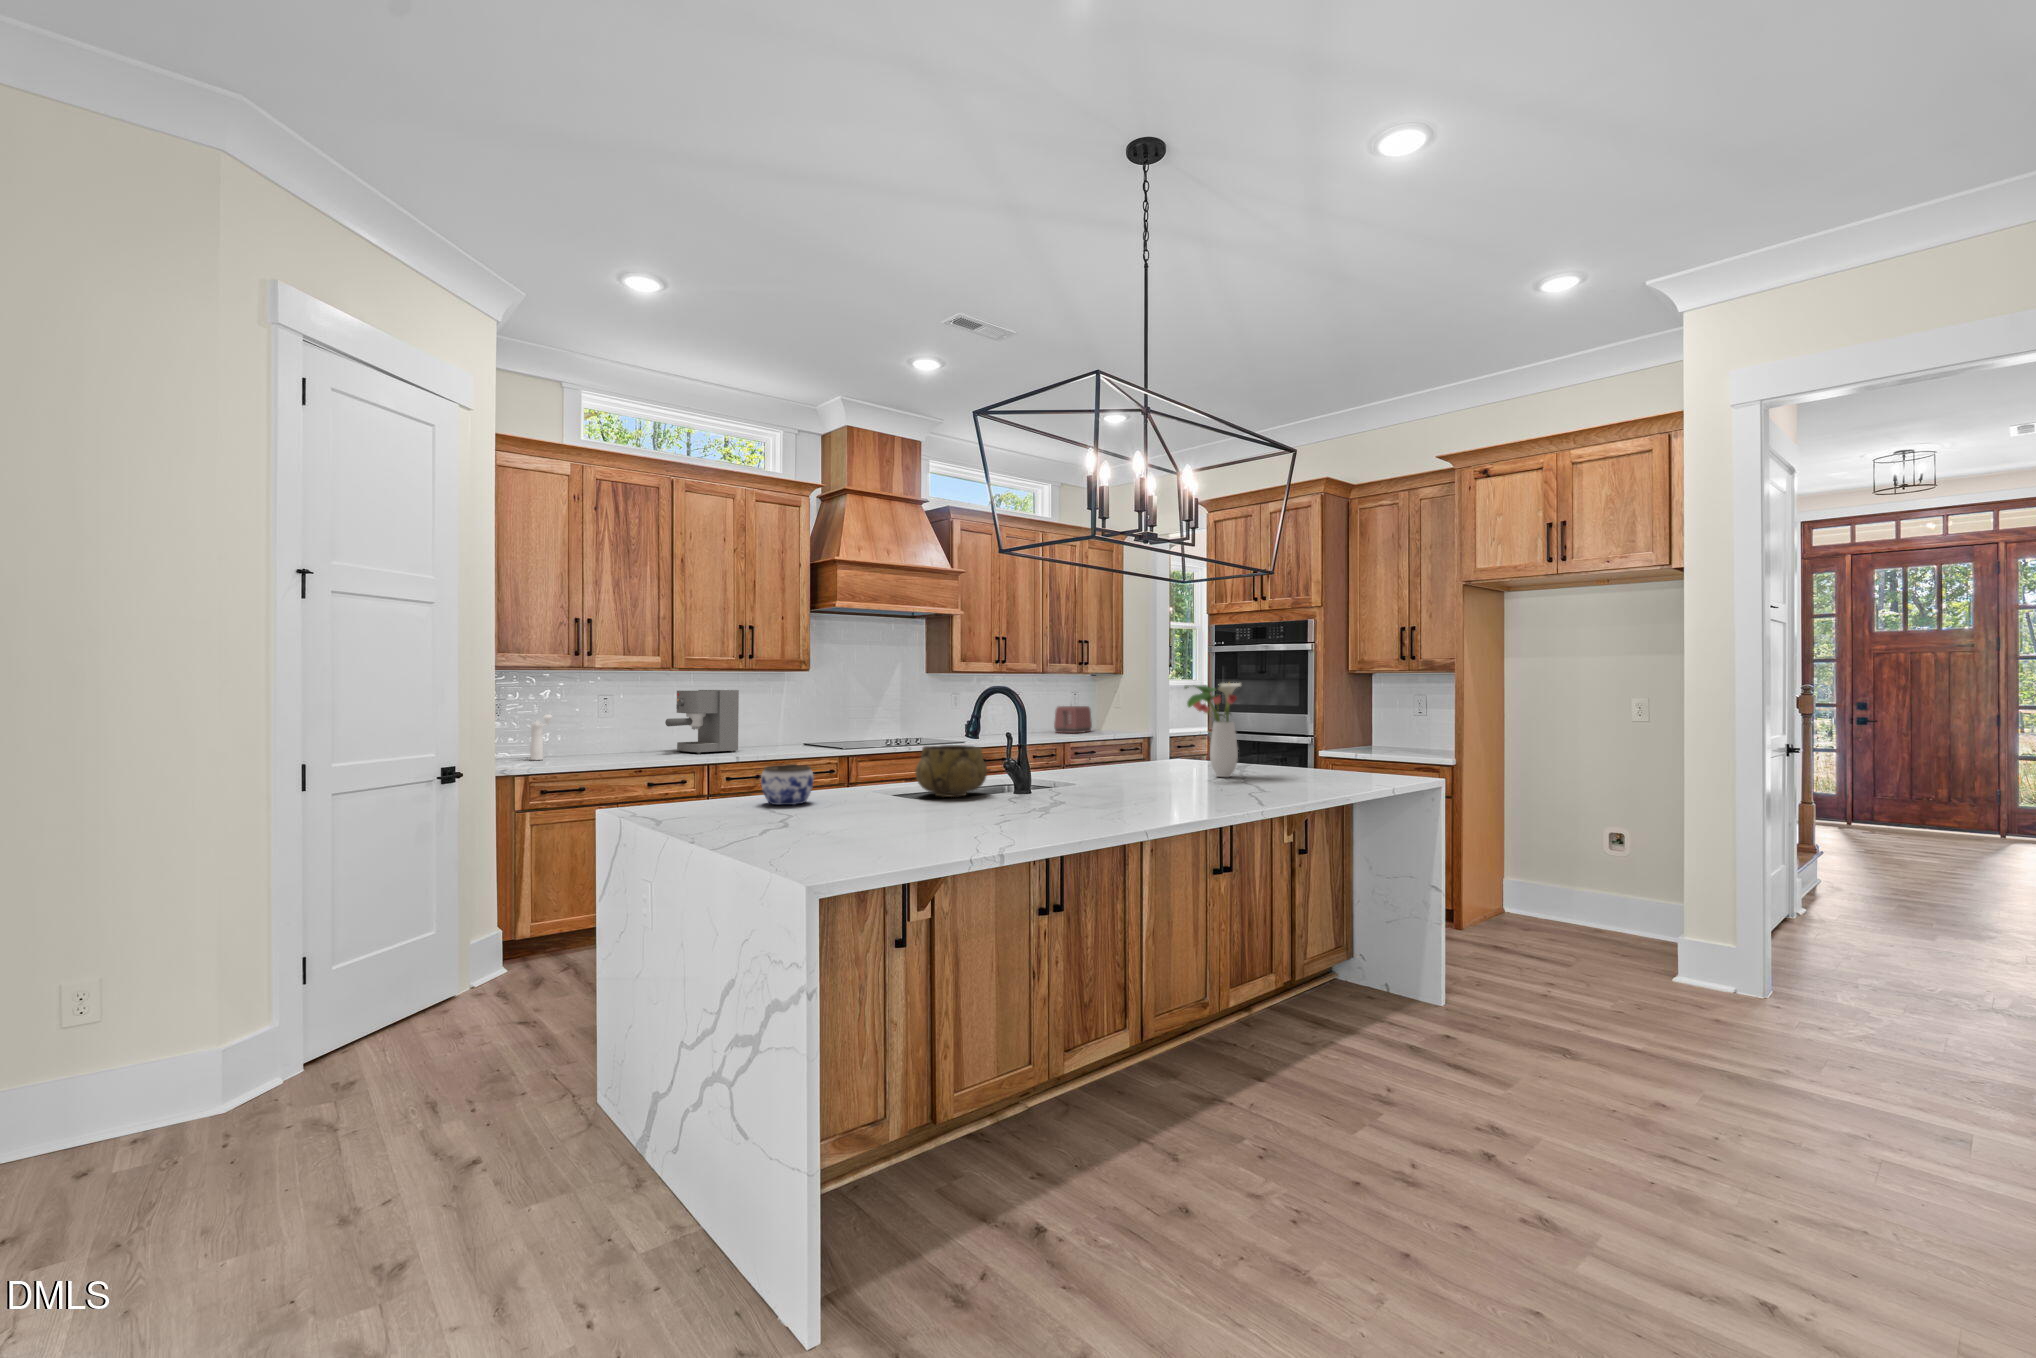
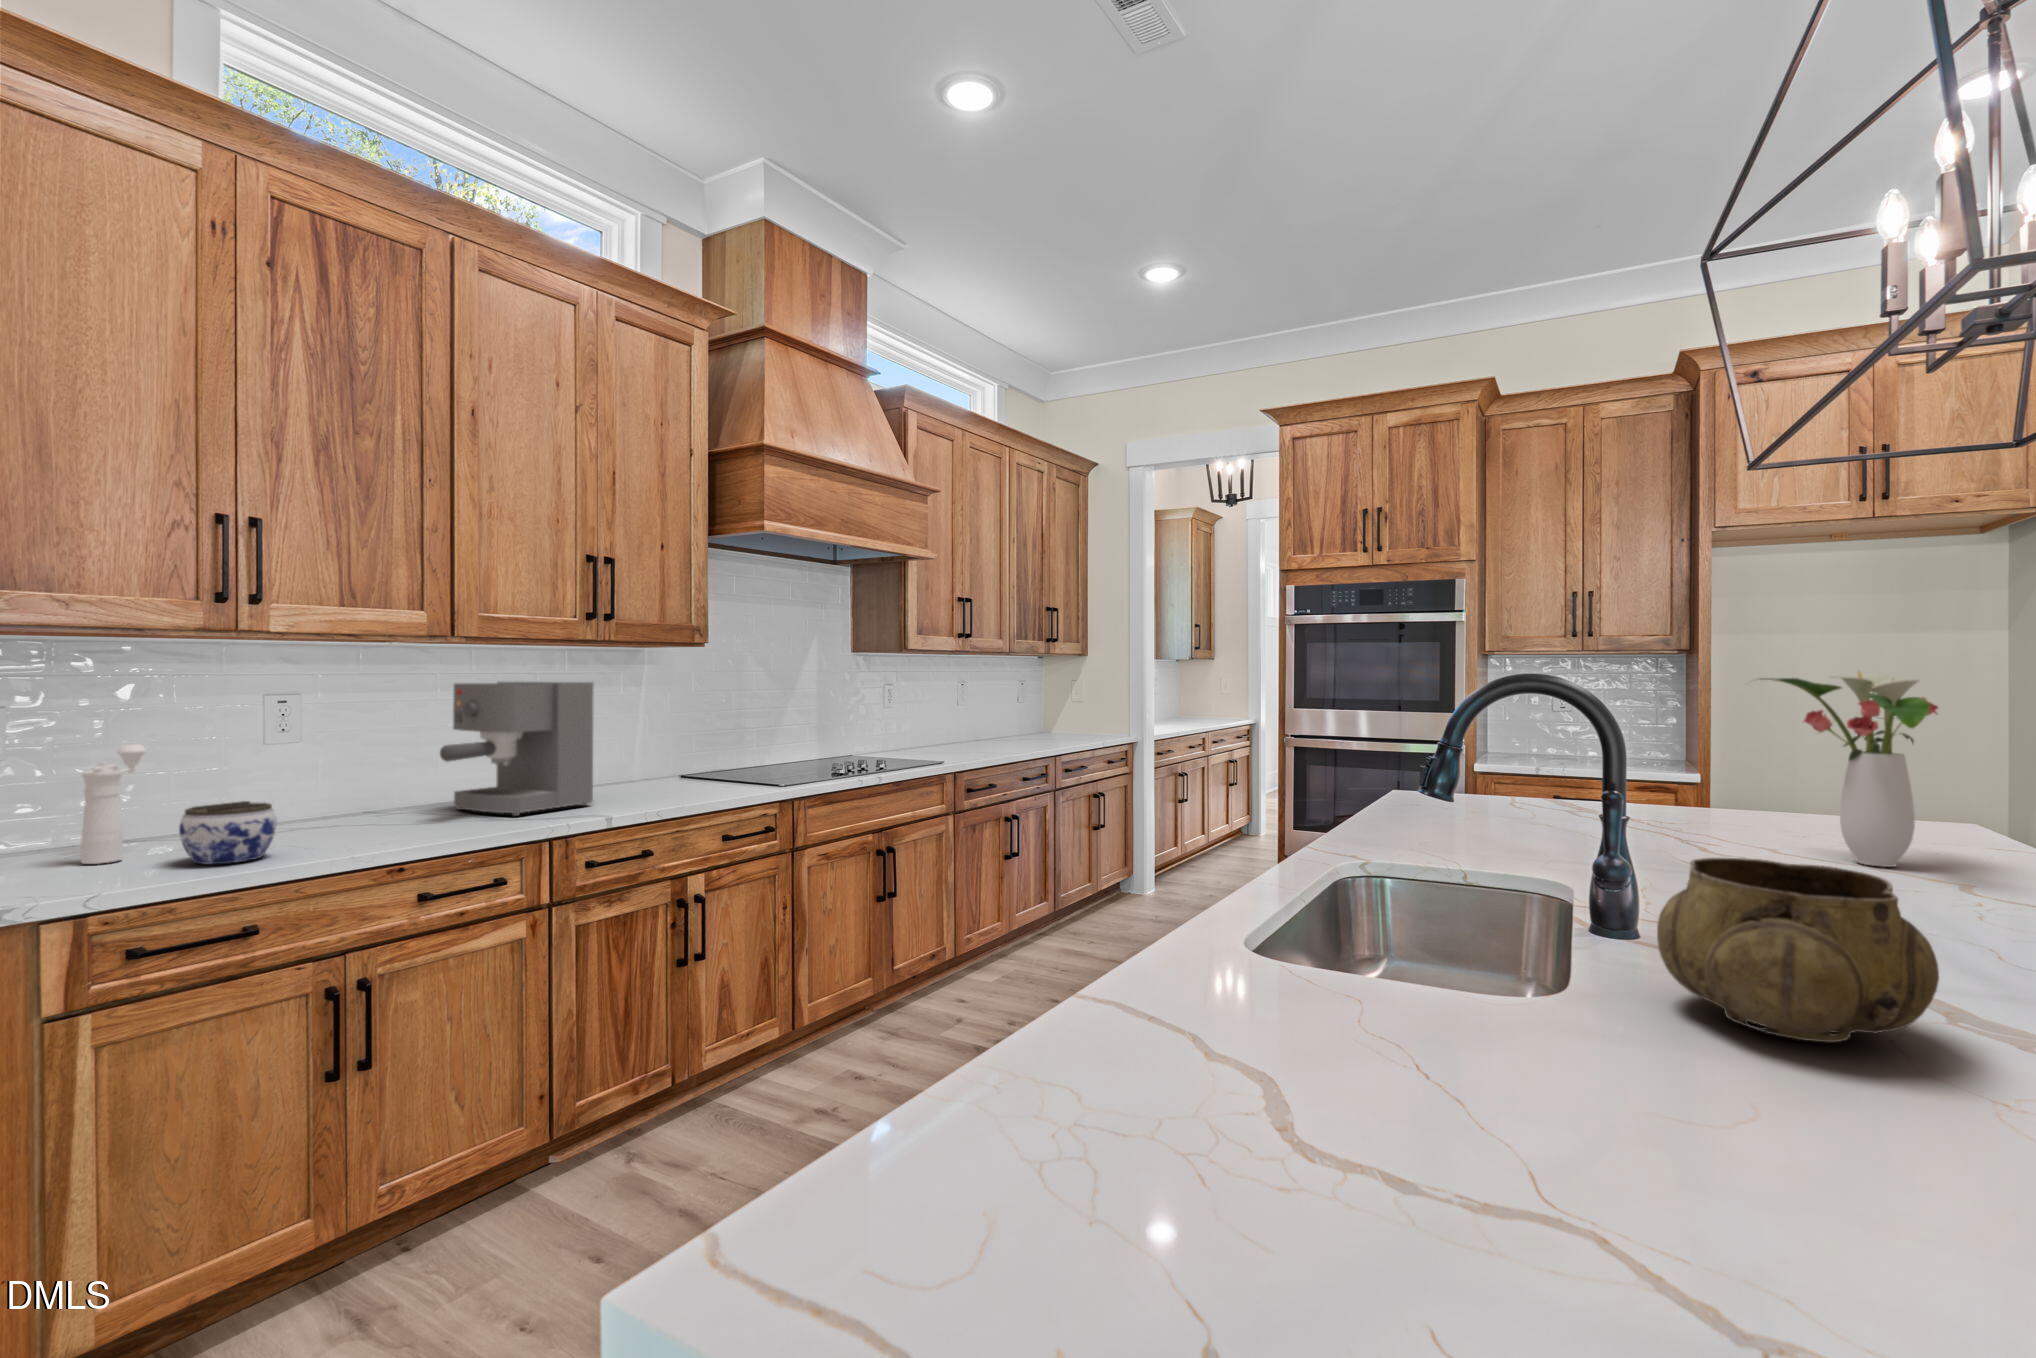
toaster: present [1054,706,1092,733] -> none [1015,701,1059,741]
jar: present [761,764,814,805] -> present [179,801,277,865]

